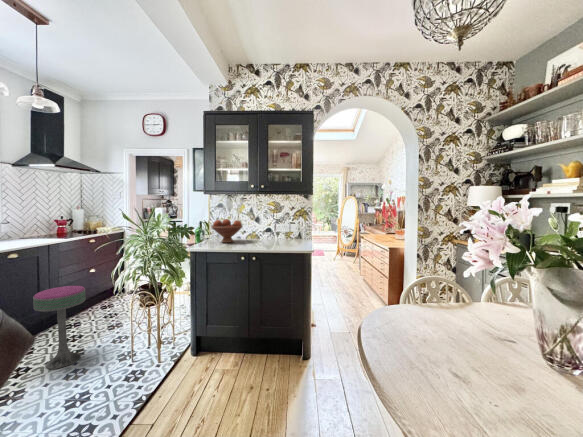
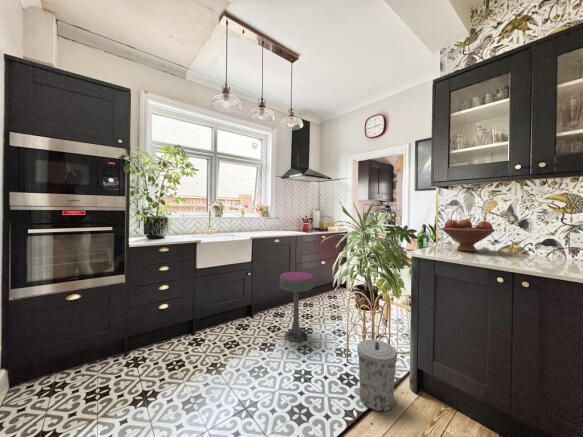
trash can: none [145,326,180,383] -> present [358,339,397,412]

